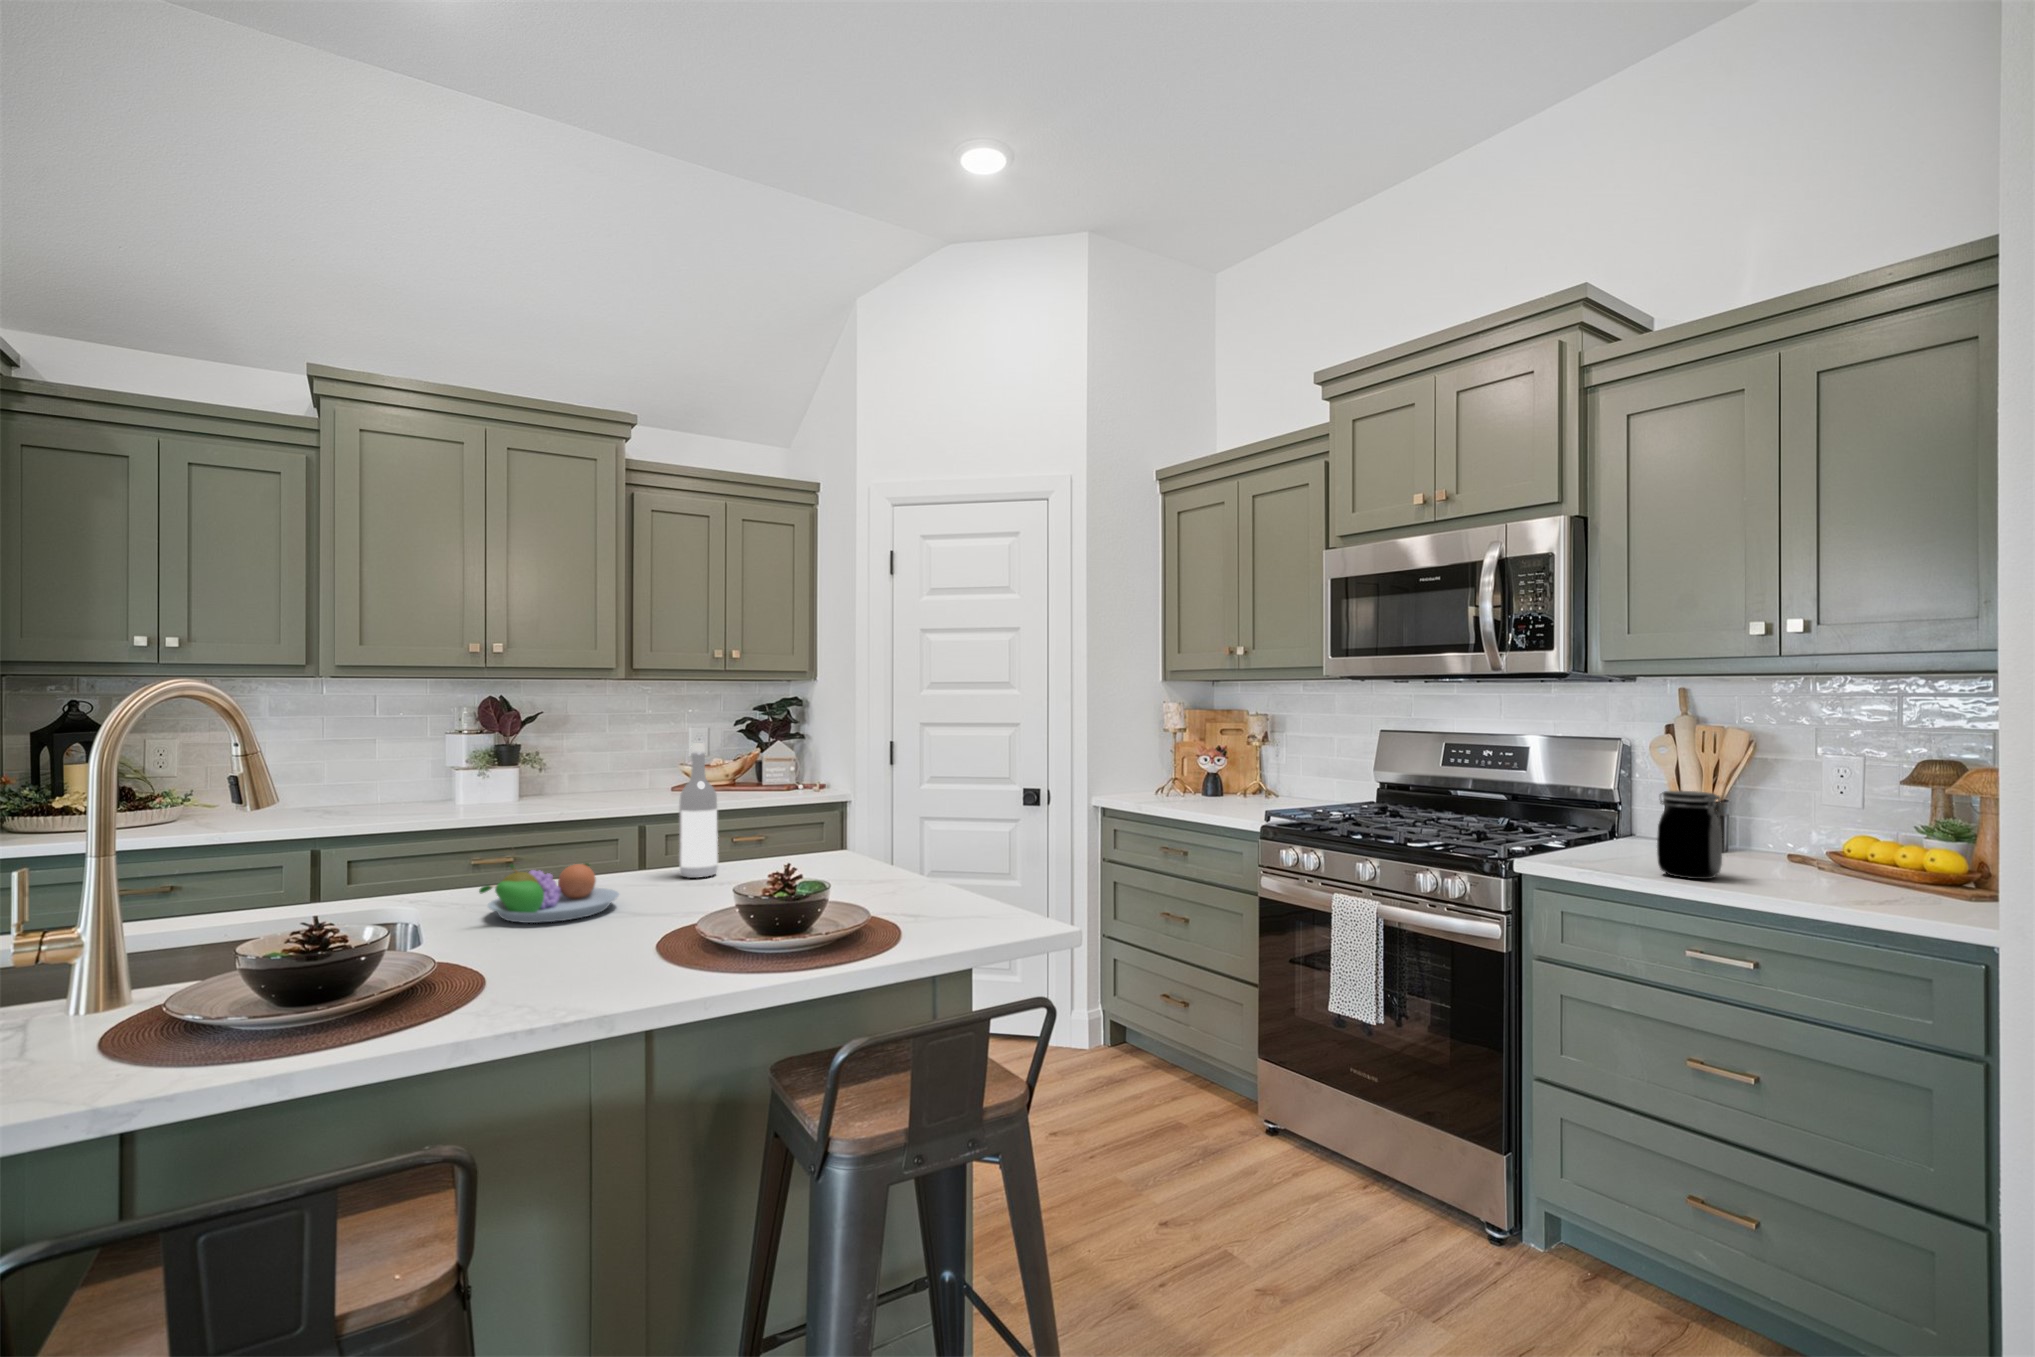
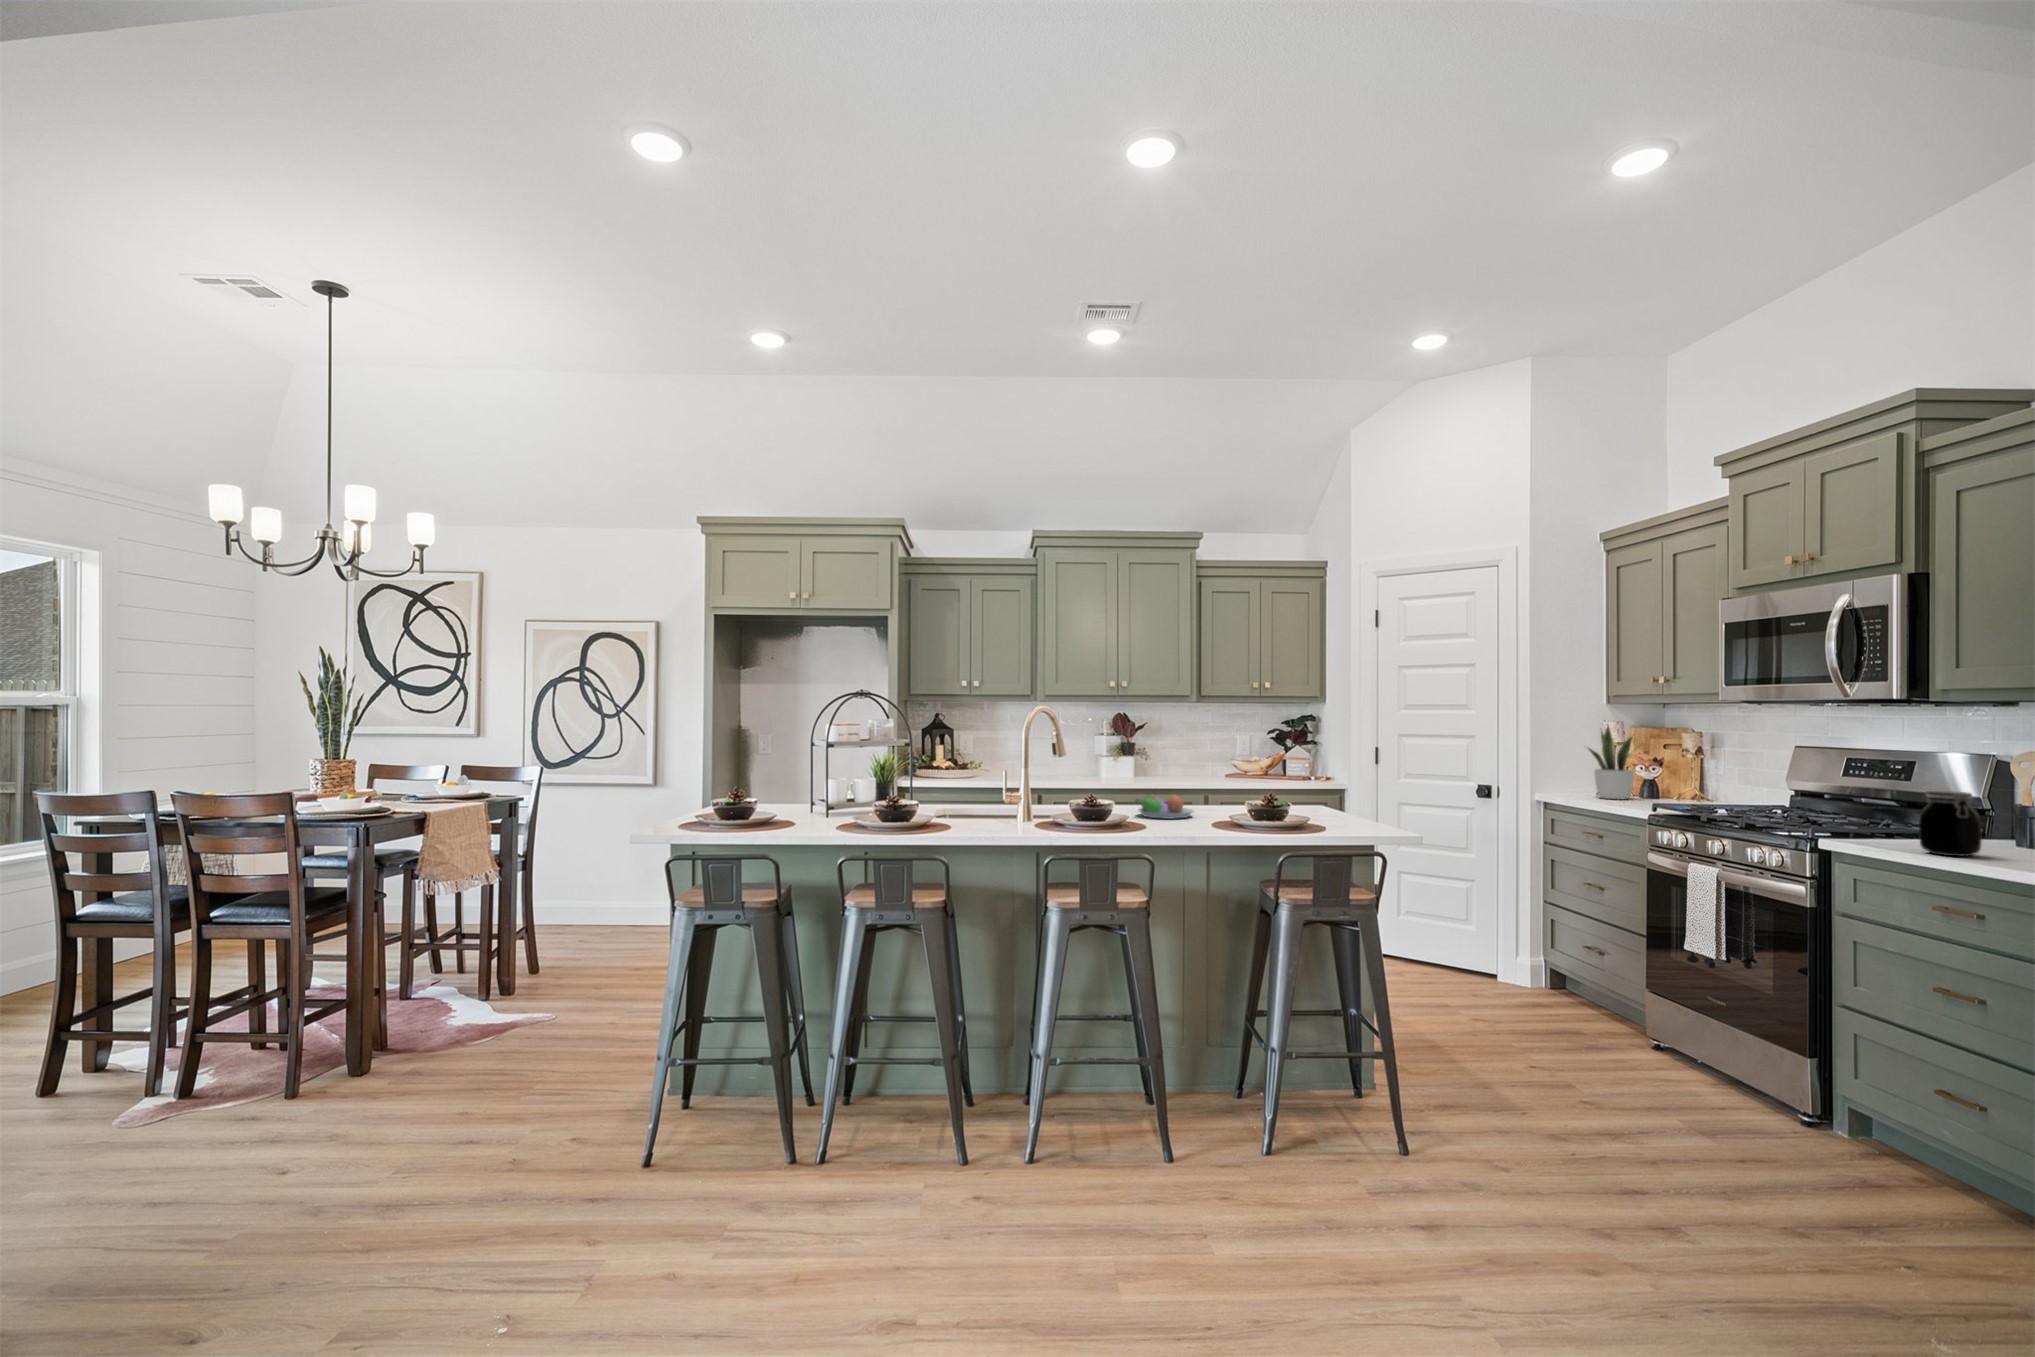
potted plant: none [1158,702,1232,803] -> present [1589,726,1633,800]
wine bottle: present [679,743,718,878] -> none [1225,739,1245,811]

